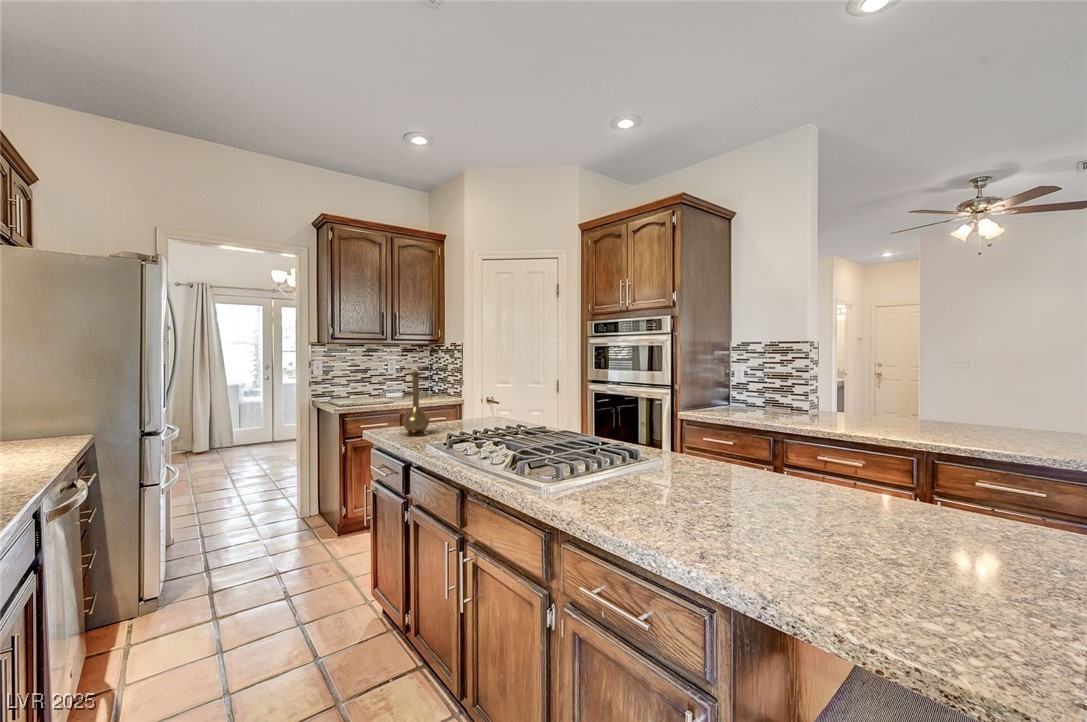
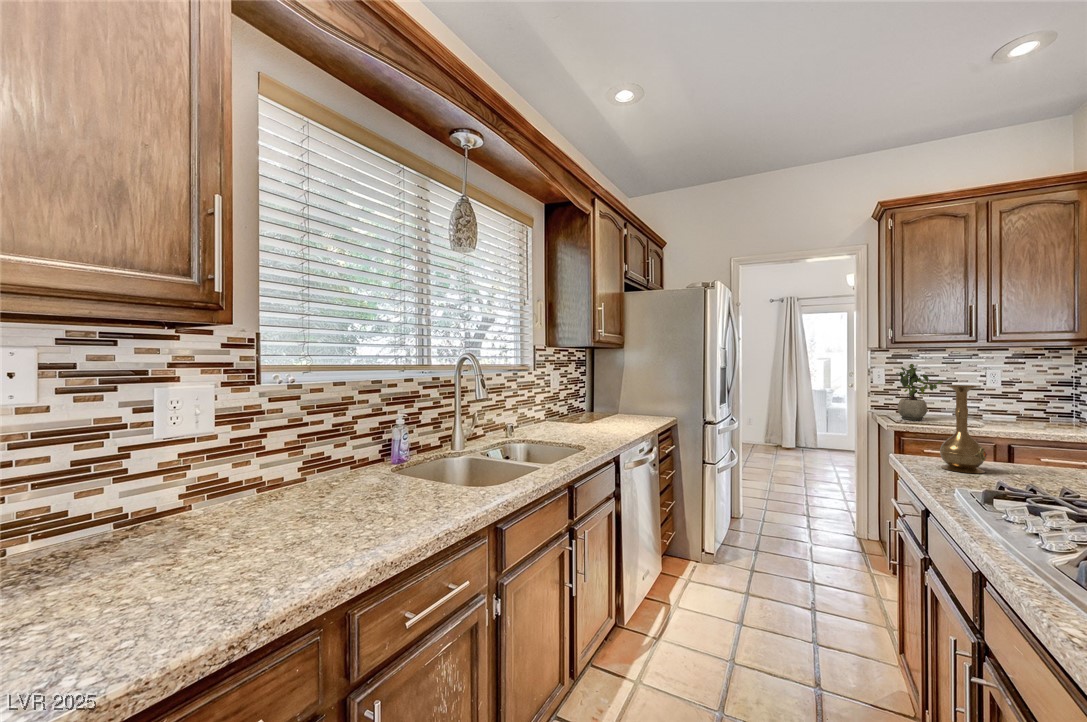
potted plant: none [335,357,369,405] -> present [896,364,943,420]

